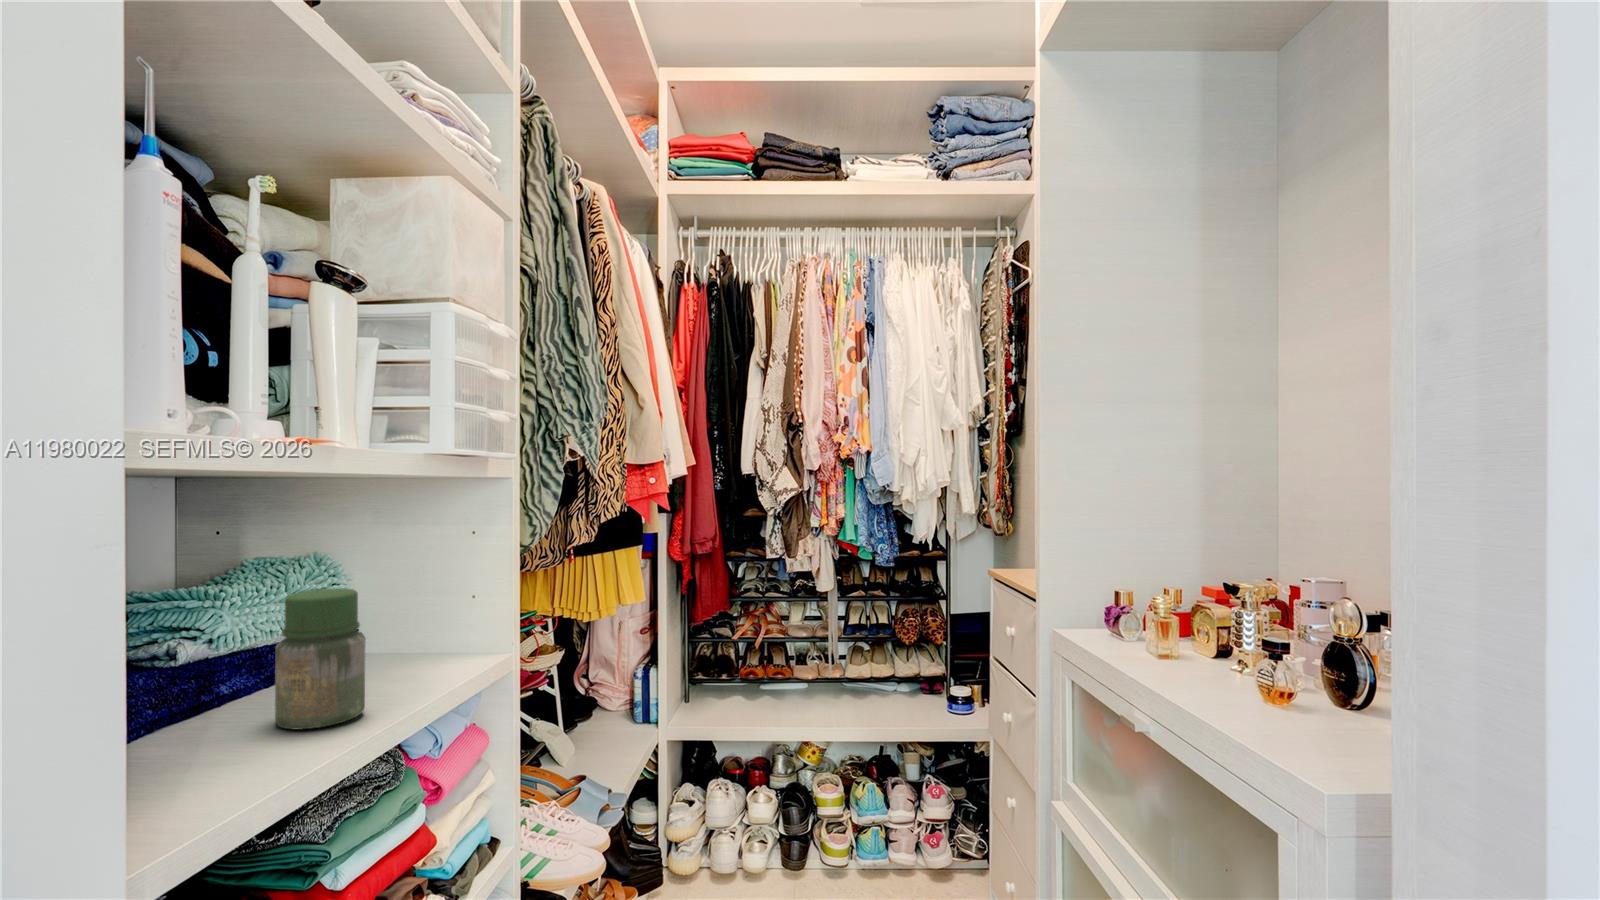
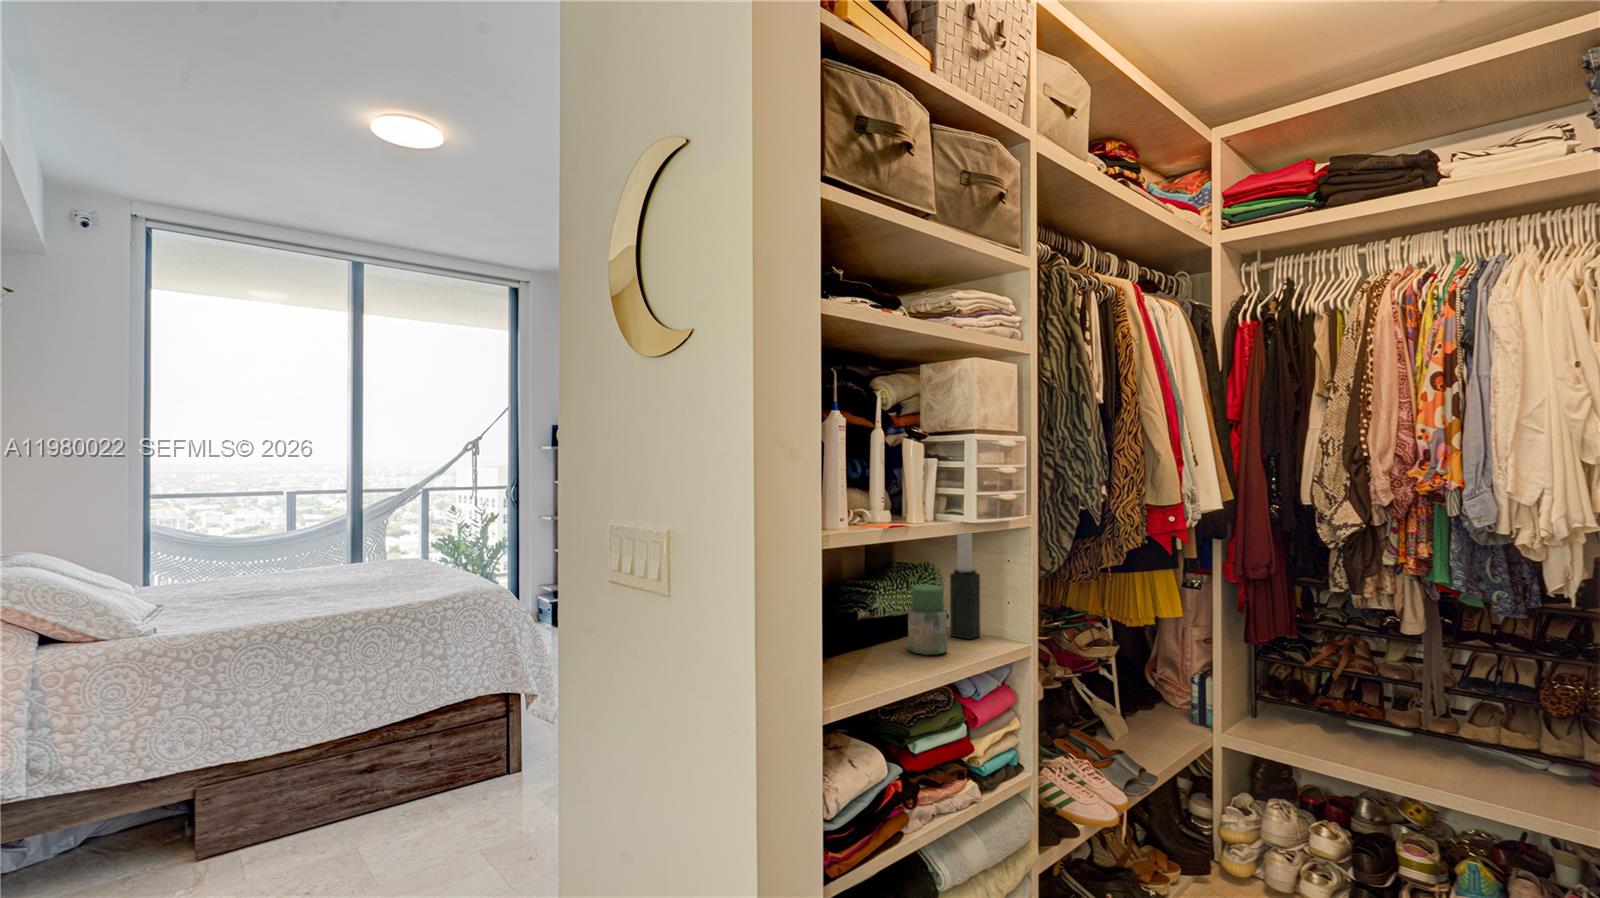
candle: none [361,464,418,680] -> present [950,533,980,639]

